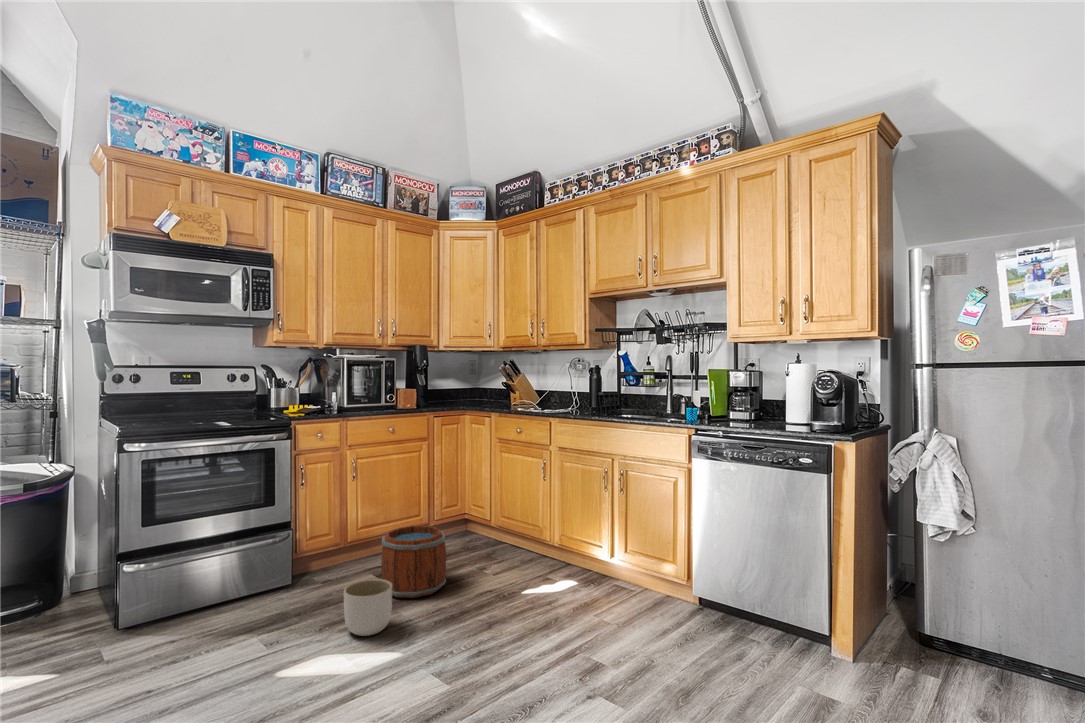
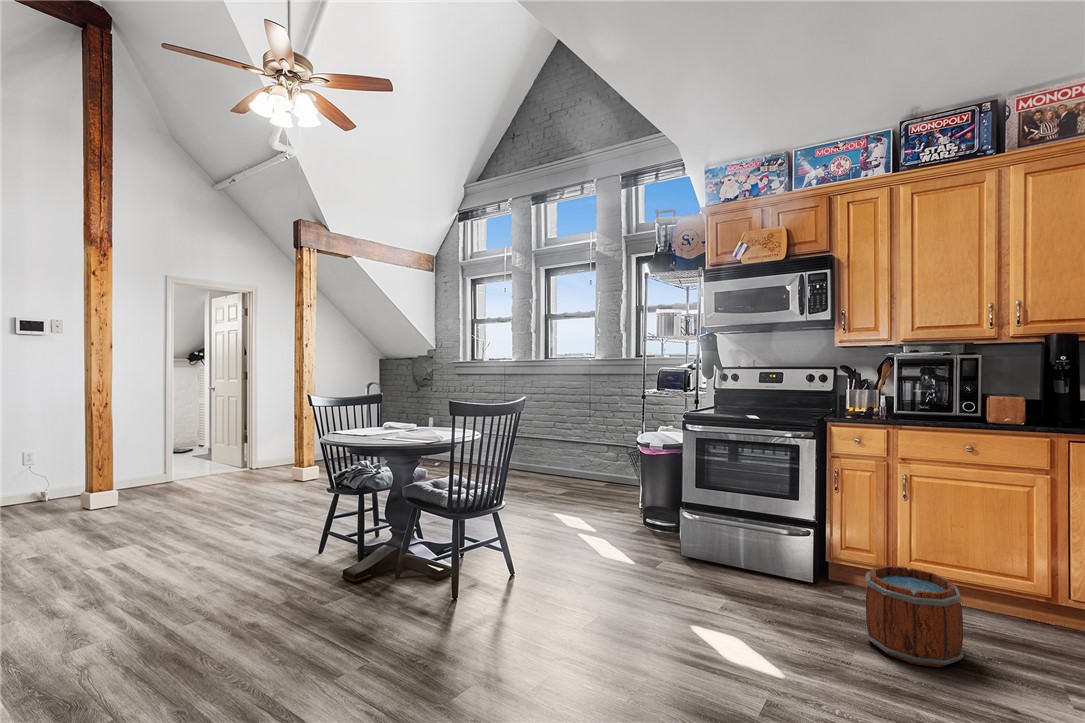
planter: present [344,579,392,636] -> none [764,591,817,653]

